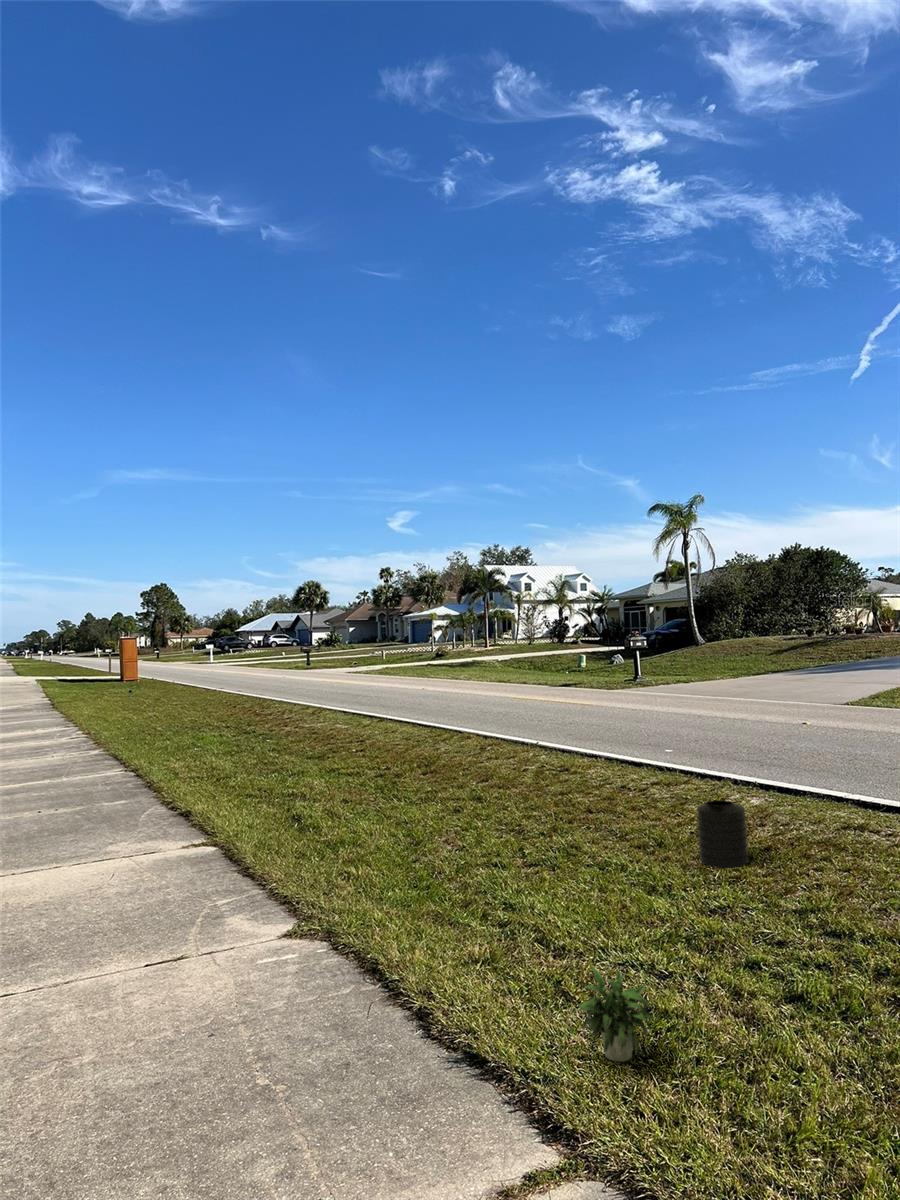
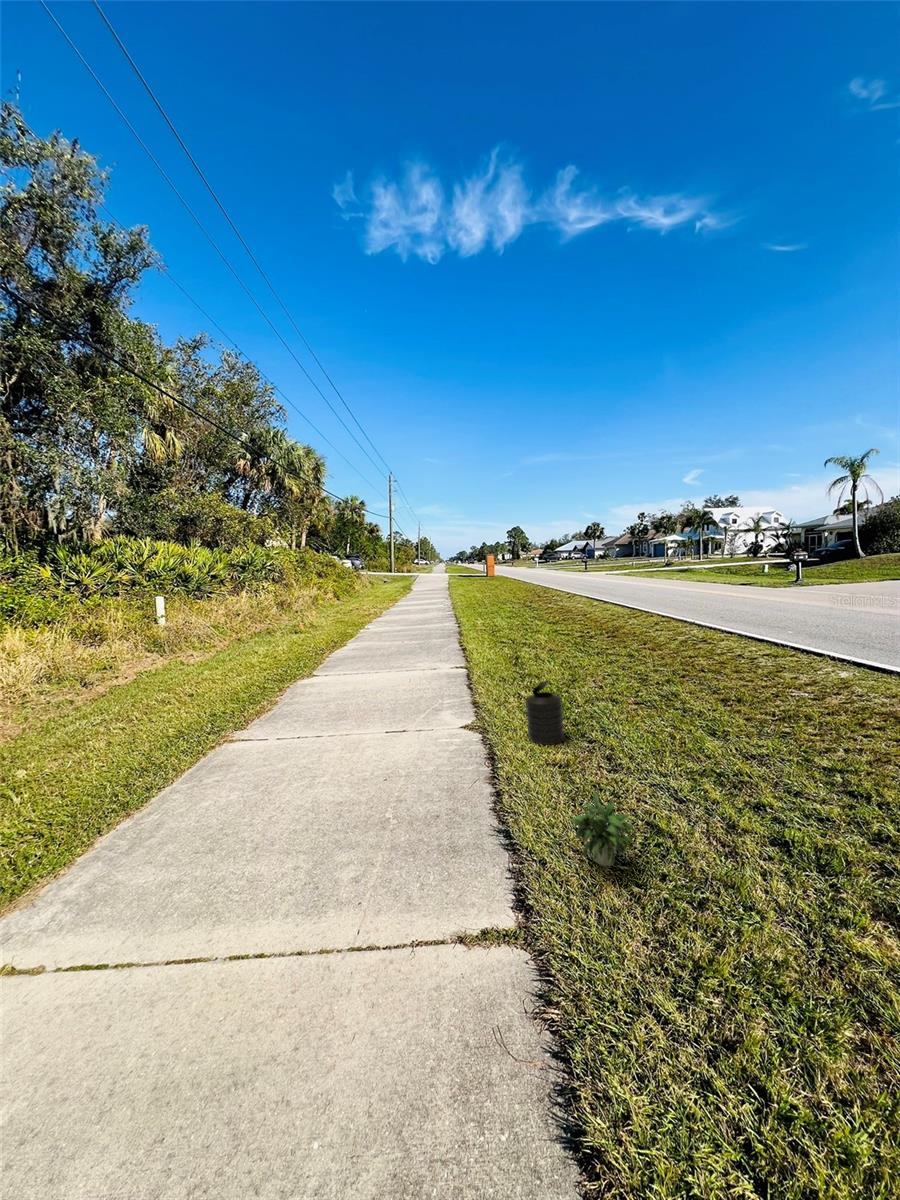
trash can: present [697,785,748,868] -> present [526,681,564,745]

